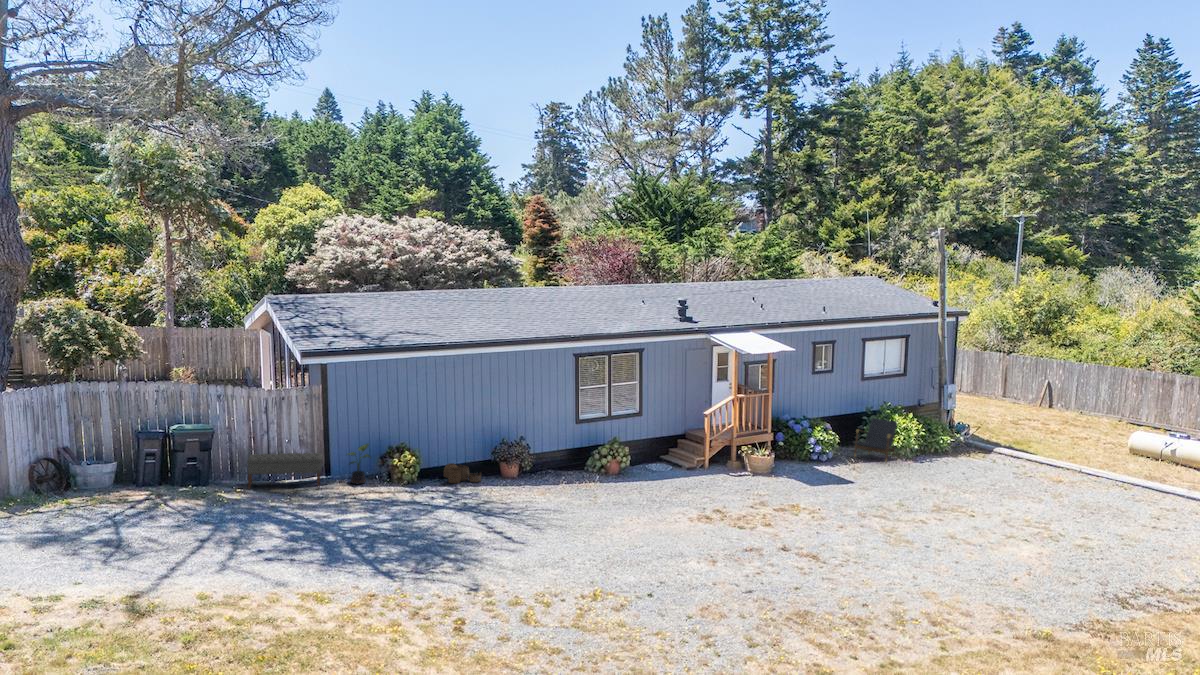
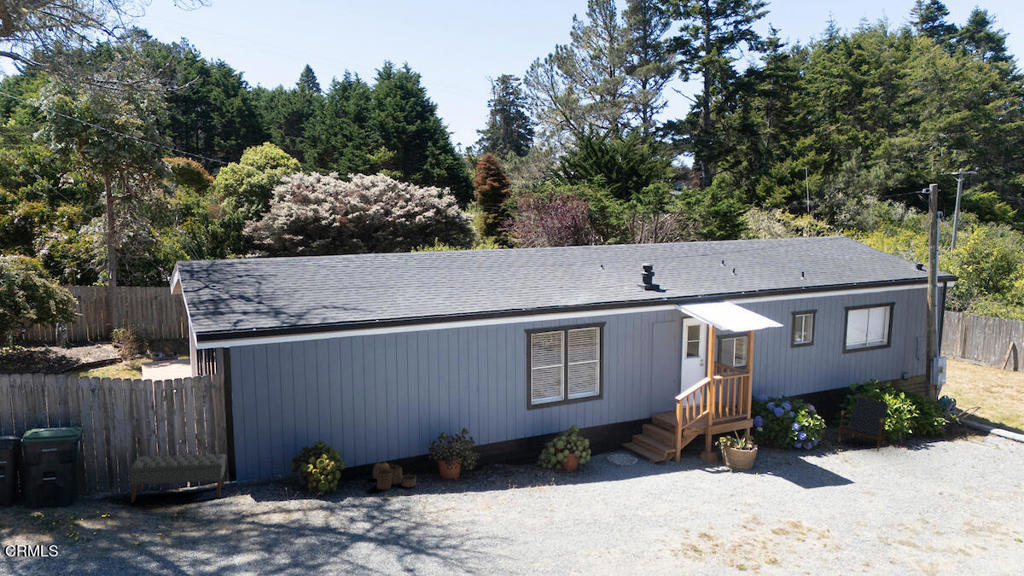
potted plant: present [347,444,370,484] -> none [252,441,284,492]

